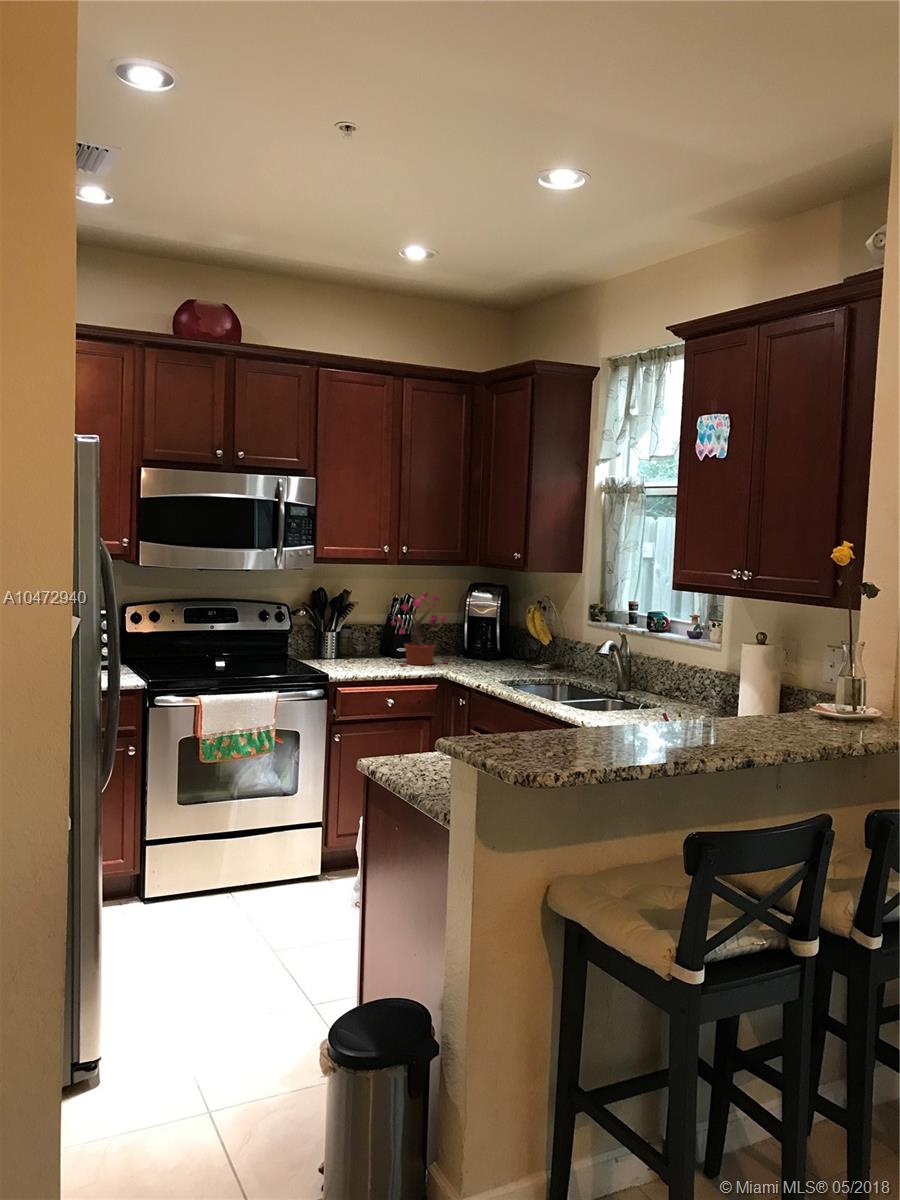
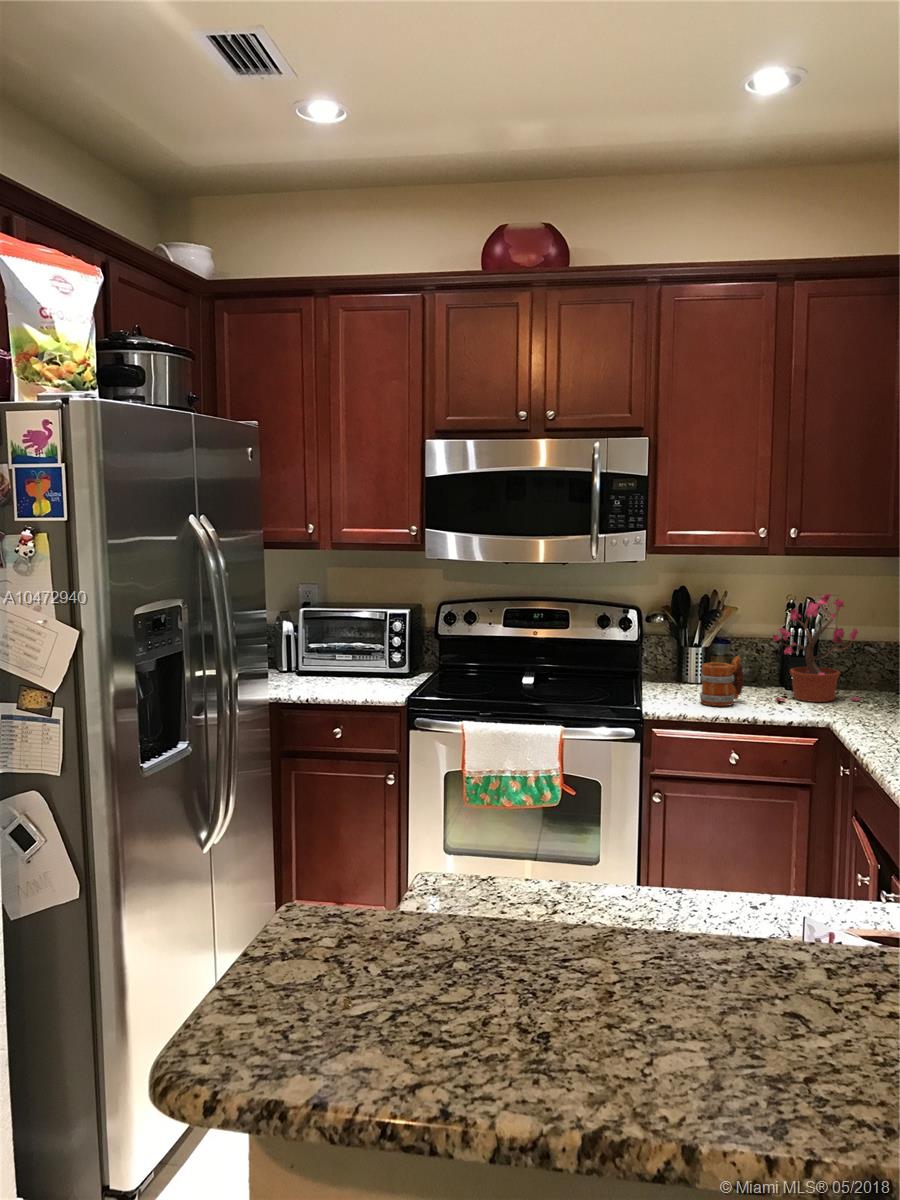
mug: none [356,636,382,671] -> present [700,656,744,706]

